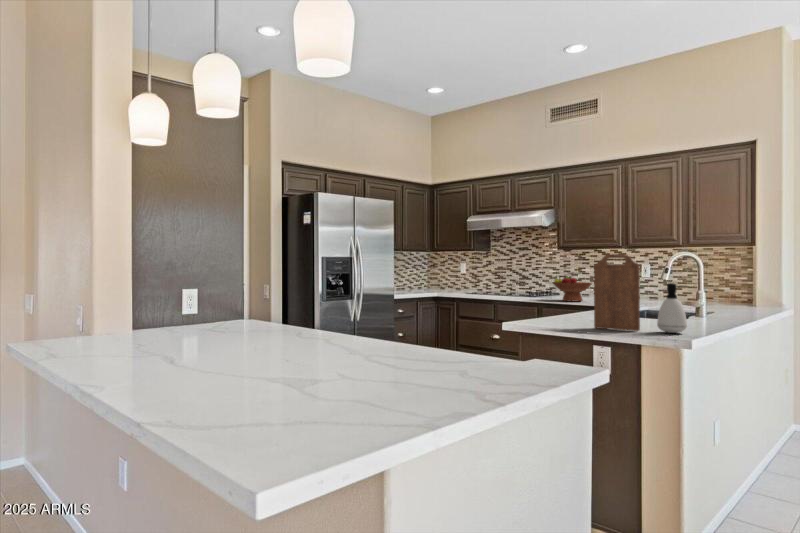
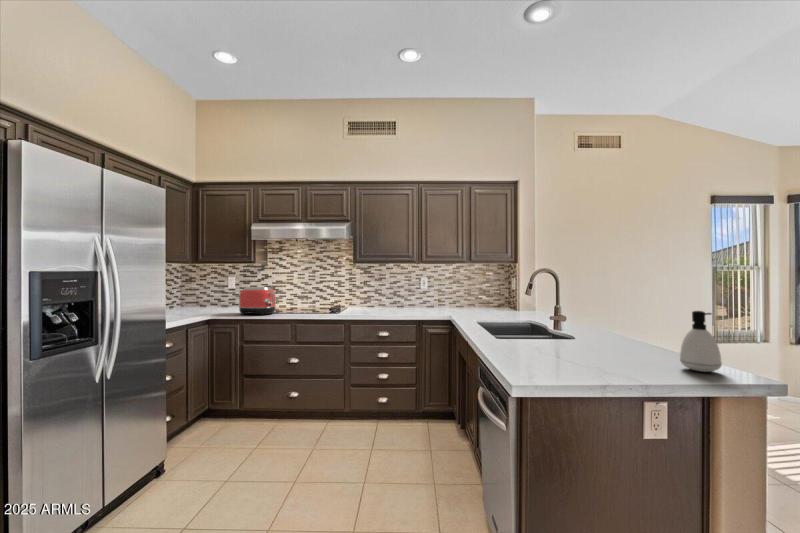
cutting board: present [594,254,640,331] -> none [621,276,681,376]
toaster: none [455,271,485,295] -> present [239,287,276,315]
fruit bowl: present [553,276,592,301] -> none [367,291,405,317]

